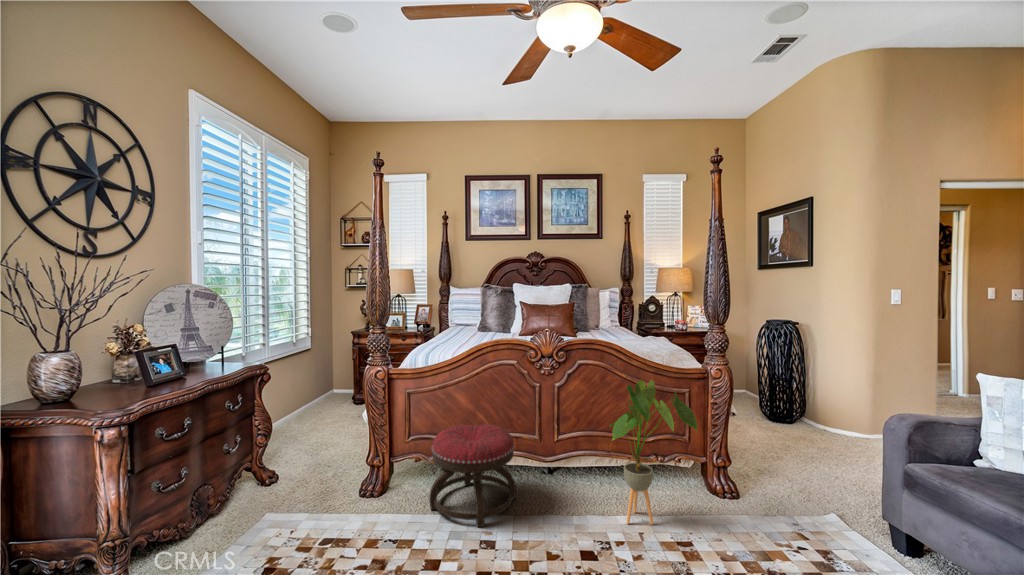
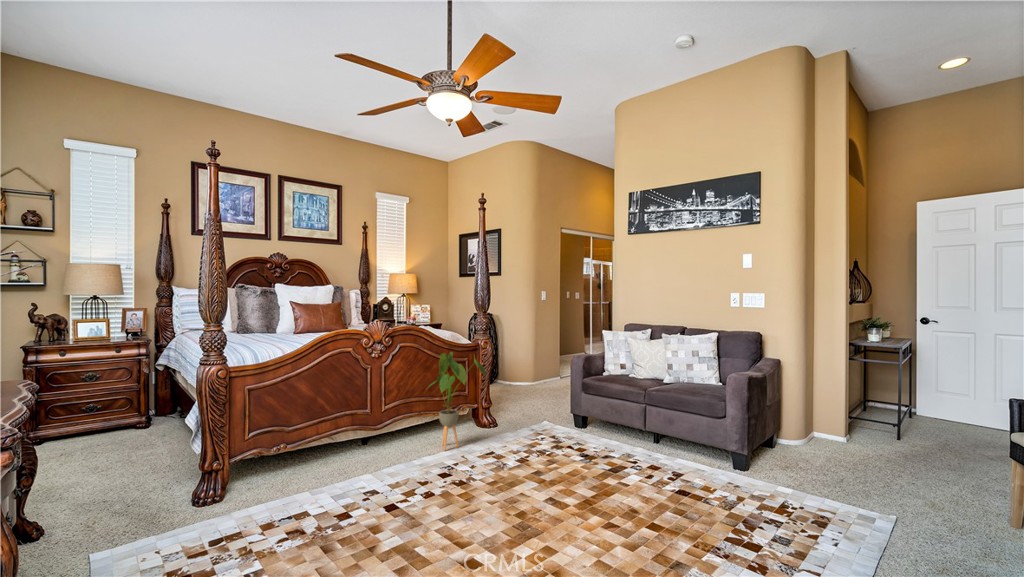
ottoman: present [429,423,516,527] -> none [286,406,363,489]

